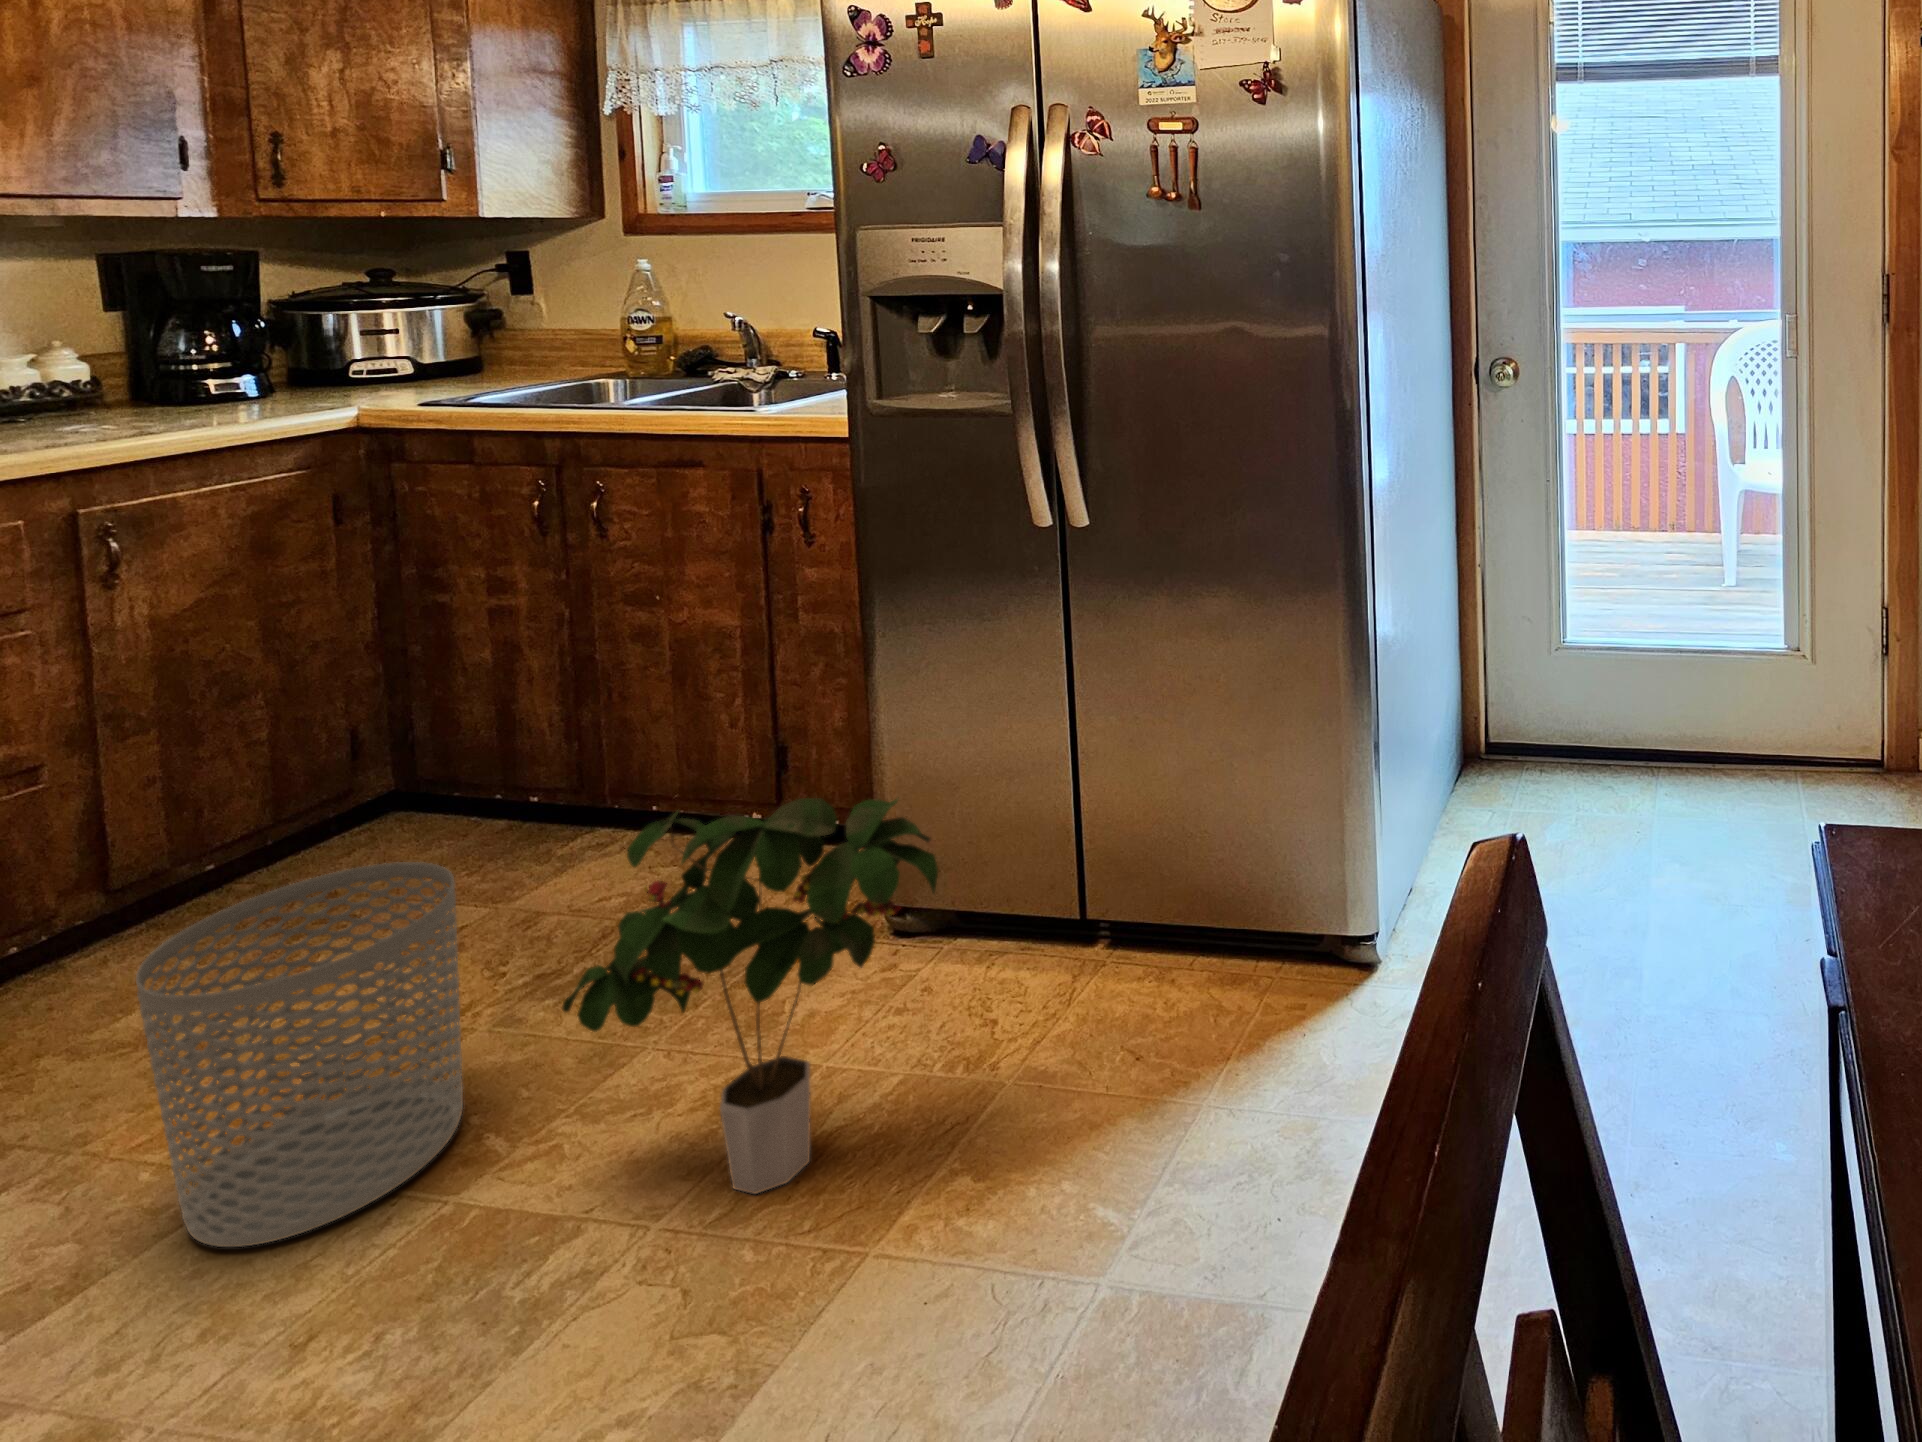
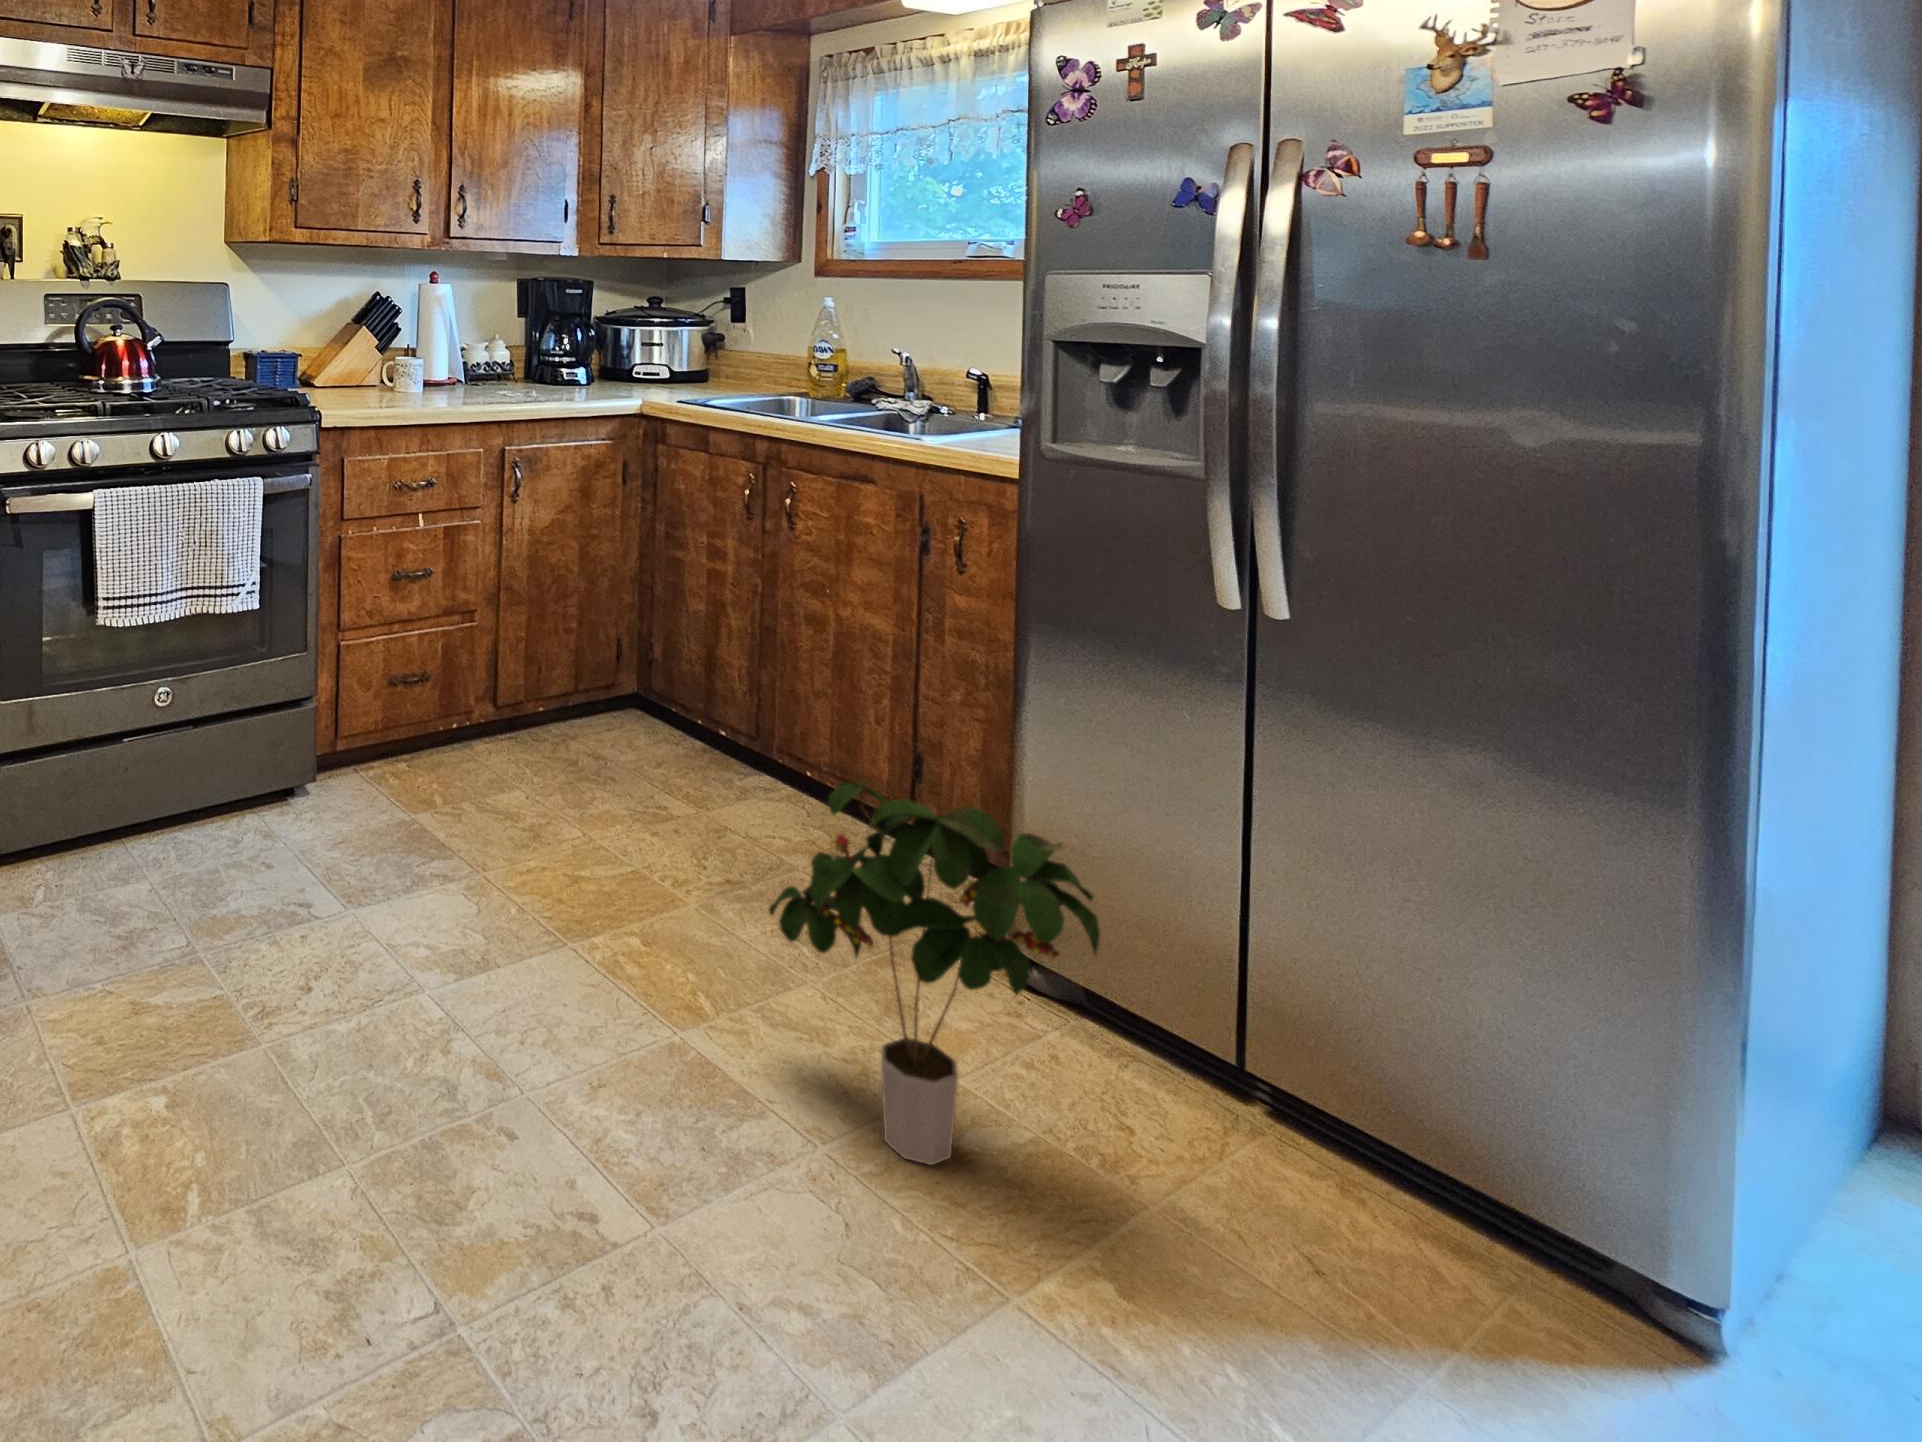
waste bin: present [136,862,463,1247] -> none [533,737,698,995]

